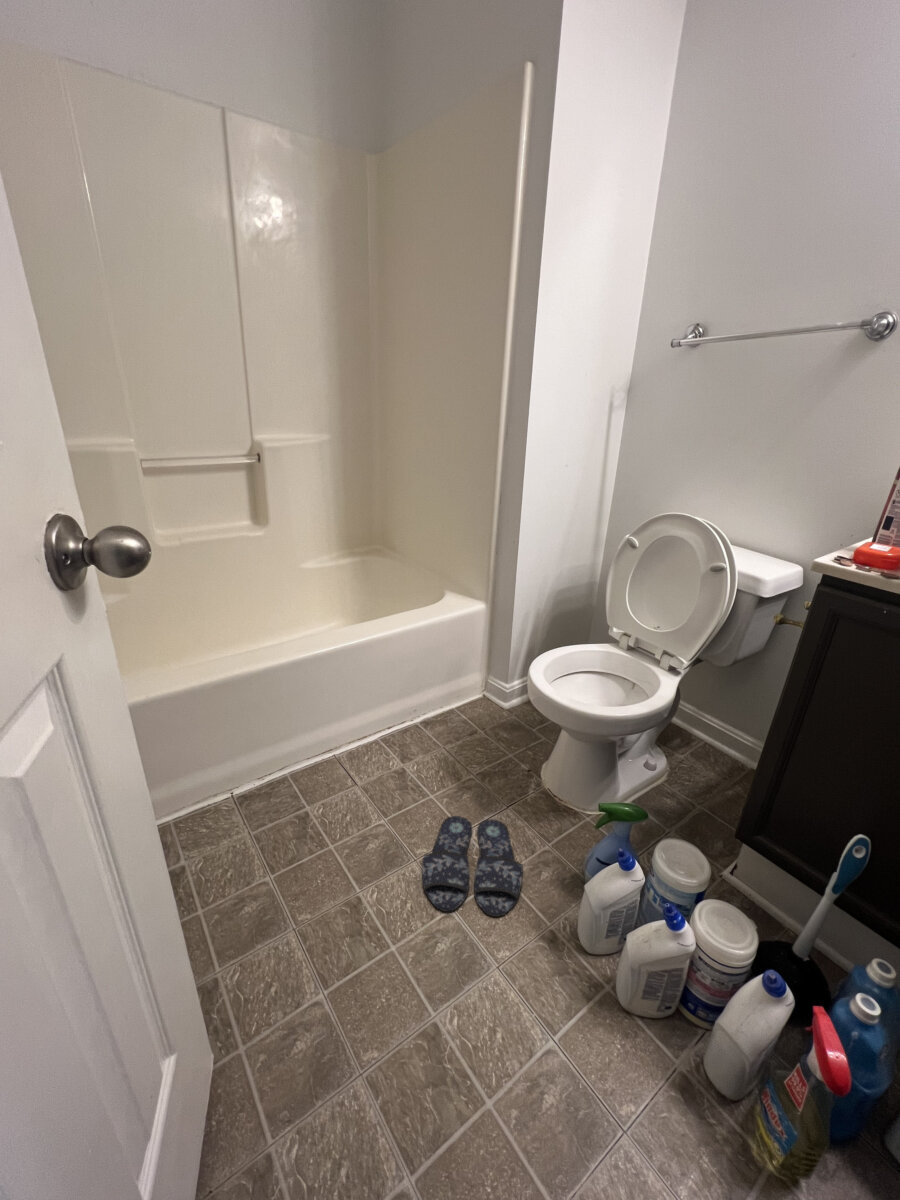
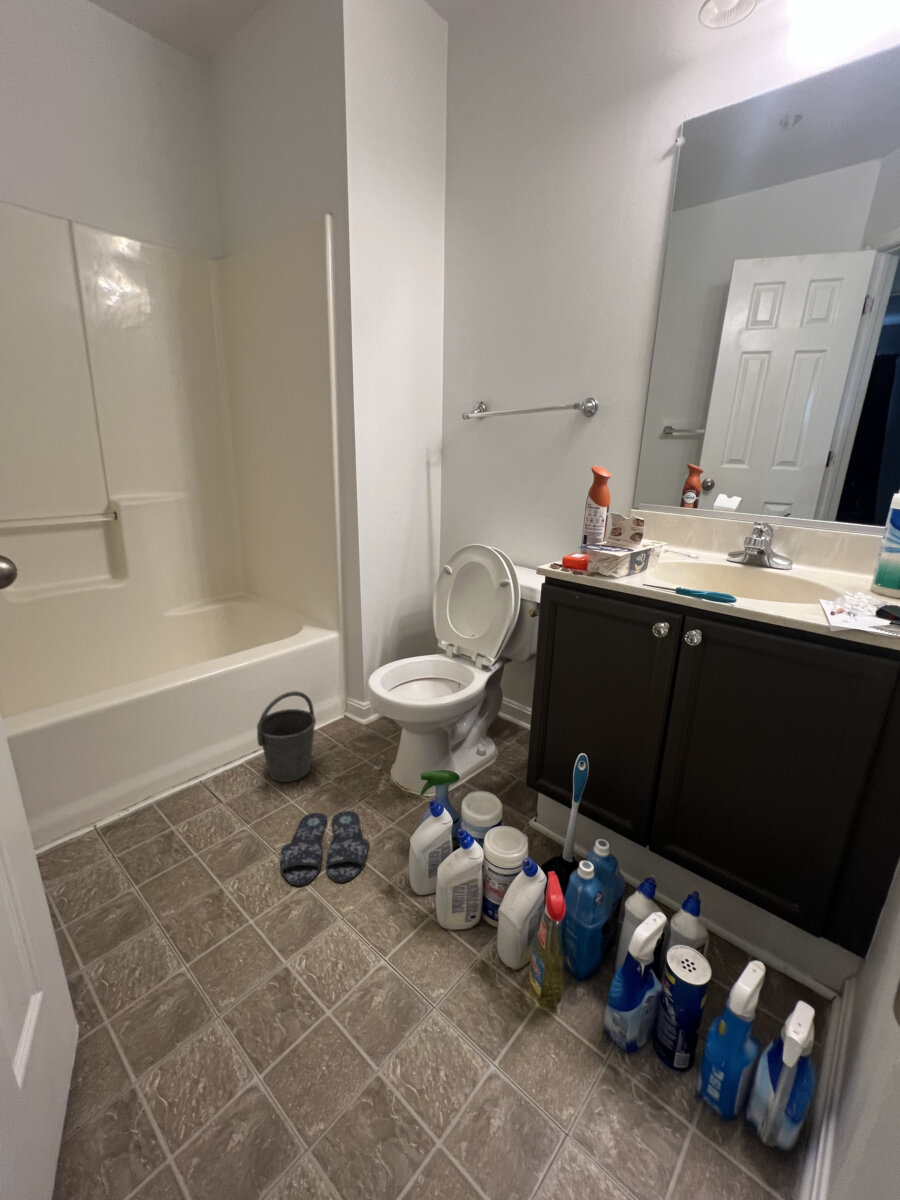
bucket: none [396,672,460,771] -> present [257,691,316,782]

